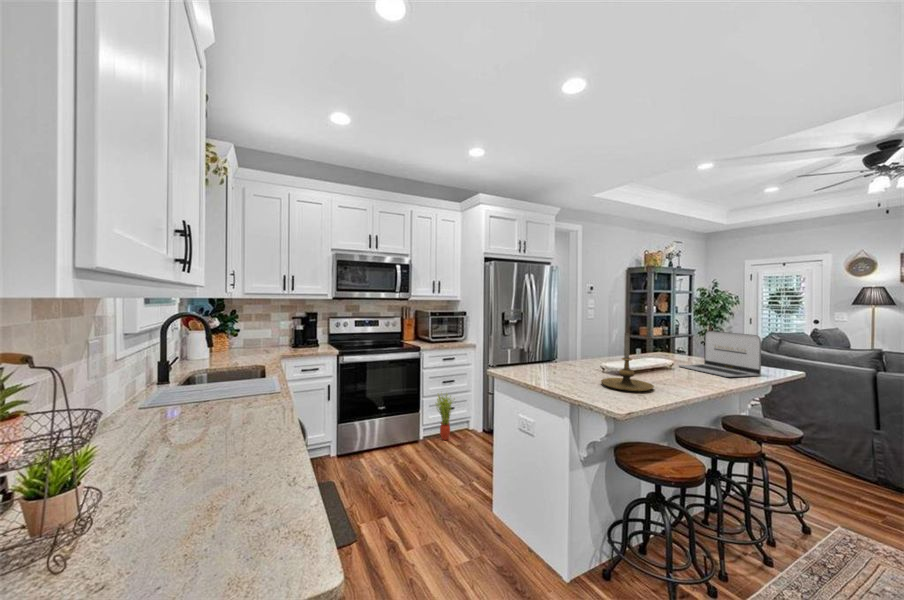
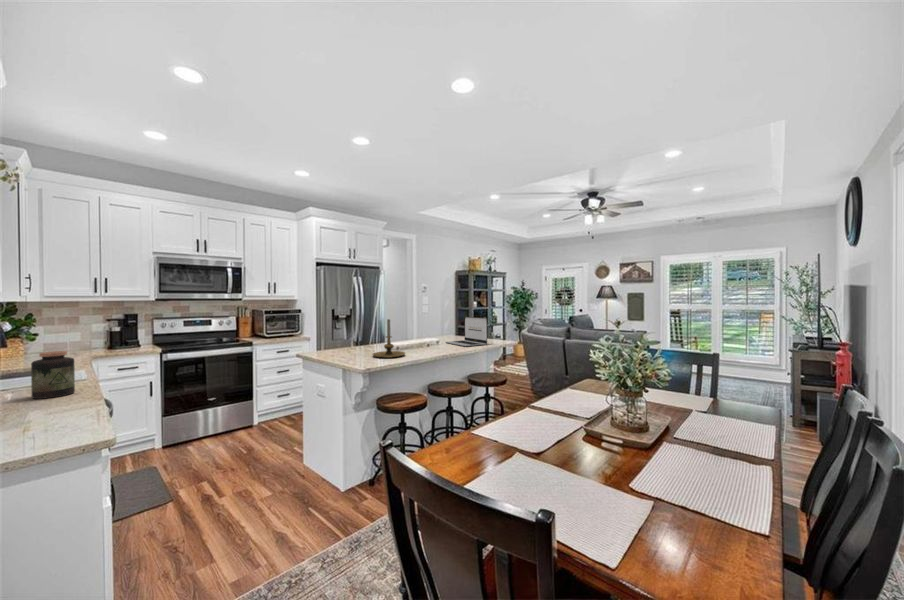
jar: none [231,363,273,426] -> present [31,351,75,399]
potted plant: present [436,394,452,440] -> none [268,380,288,422]

